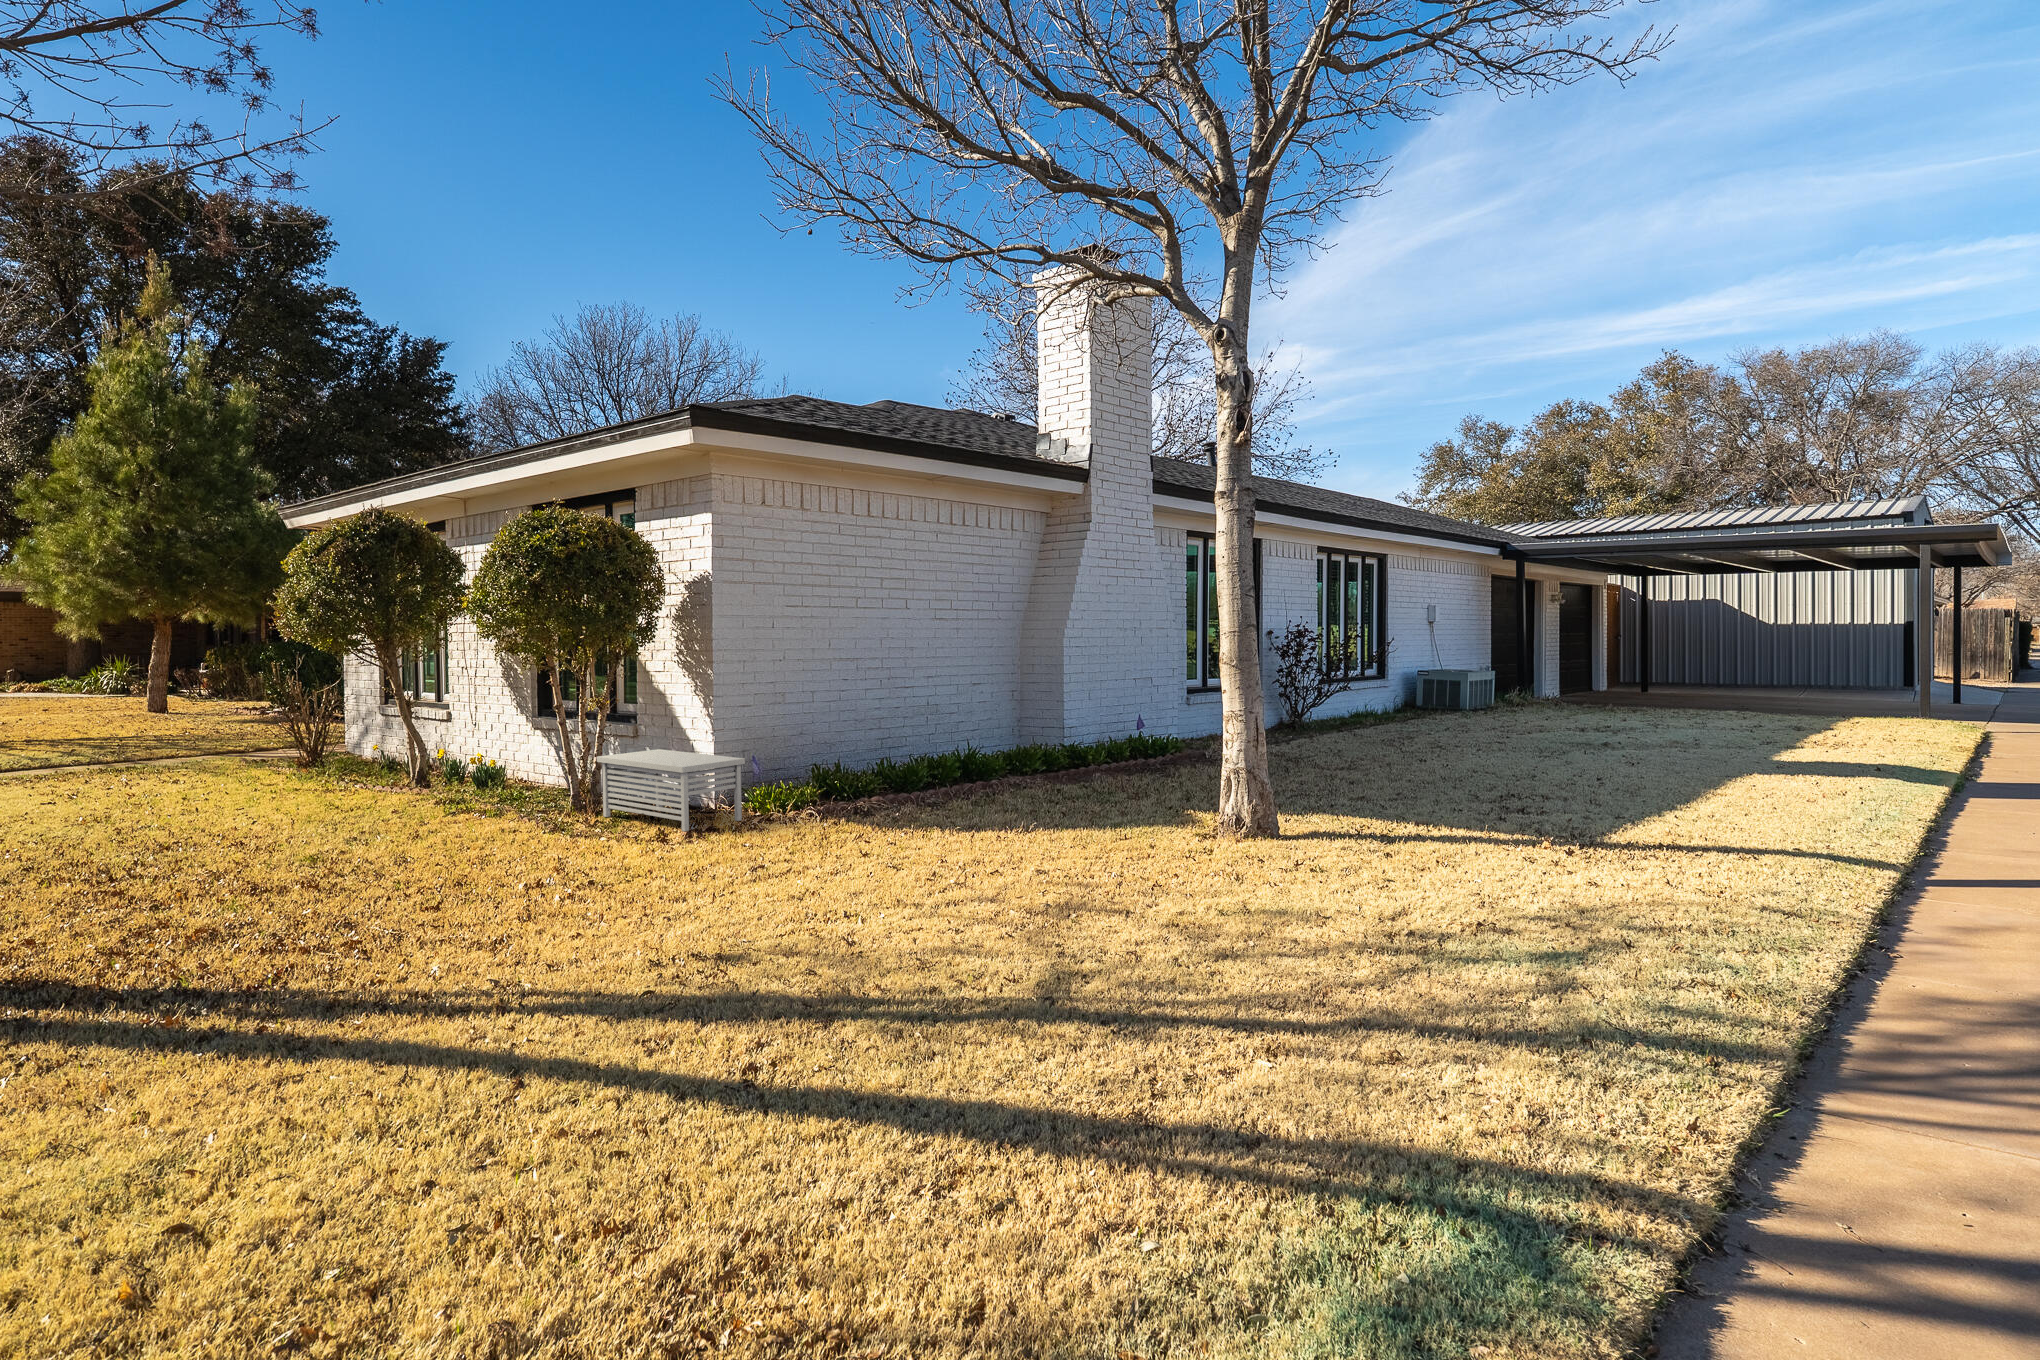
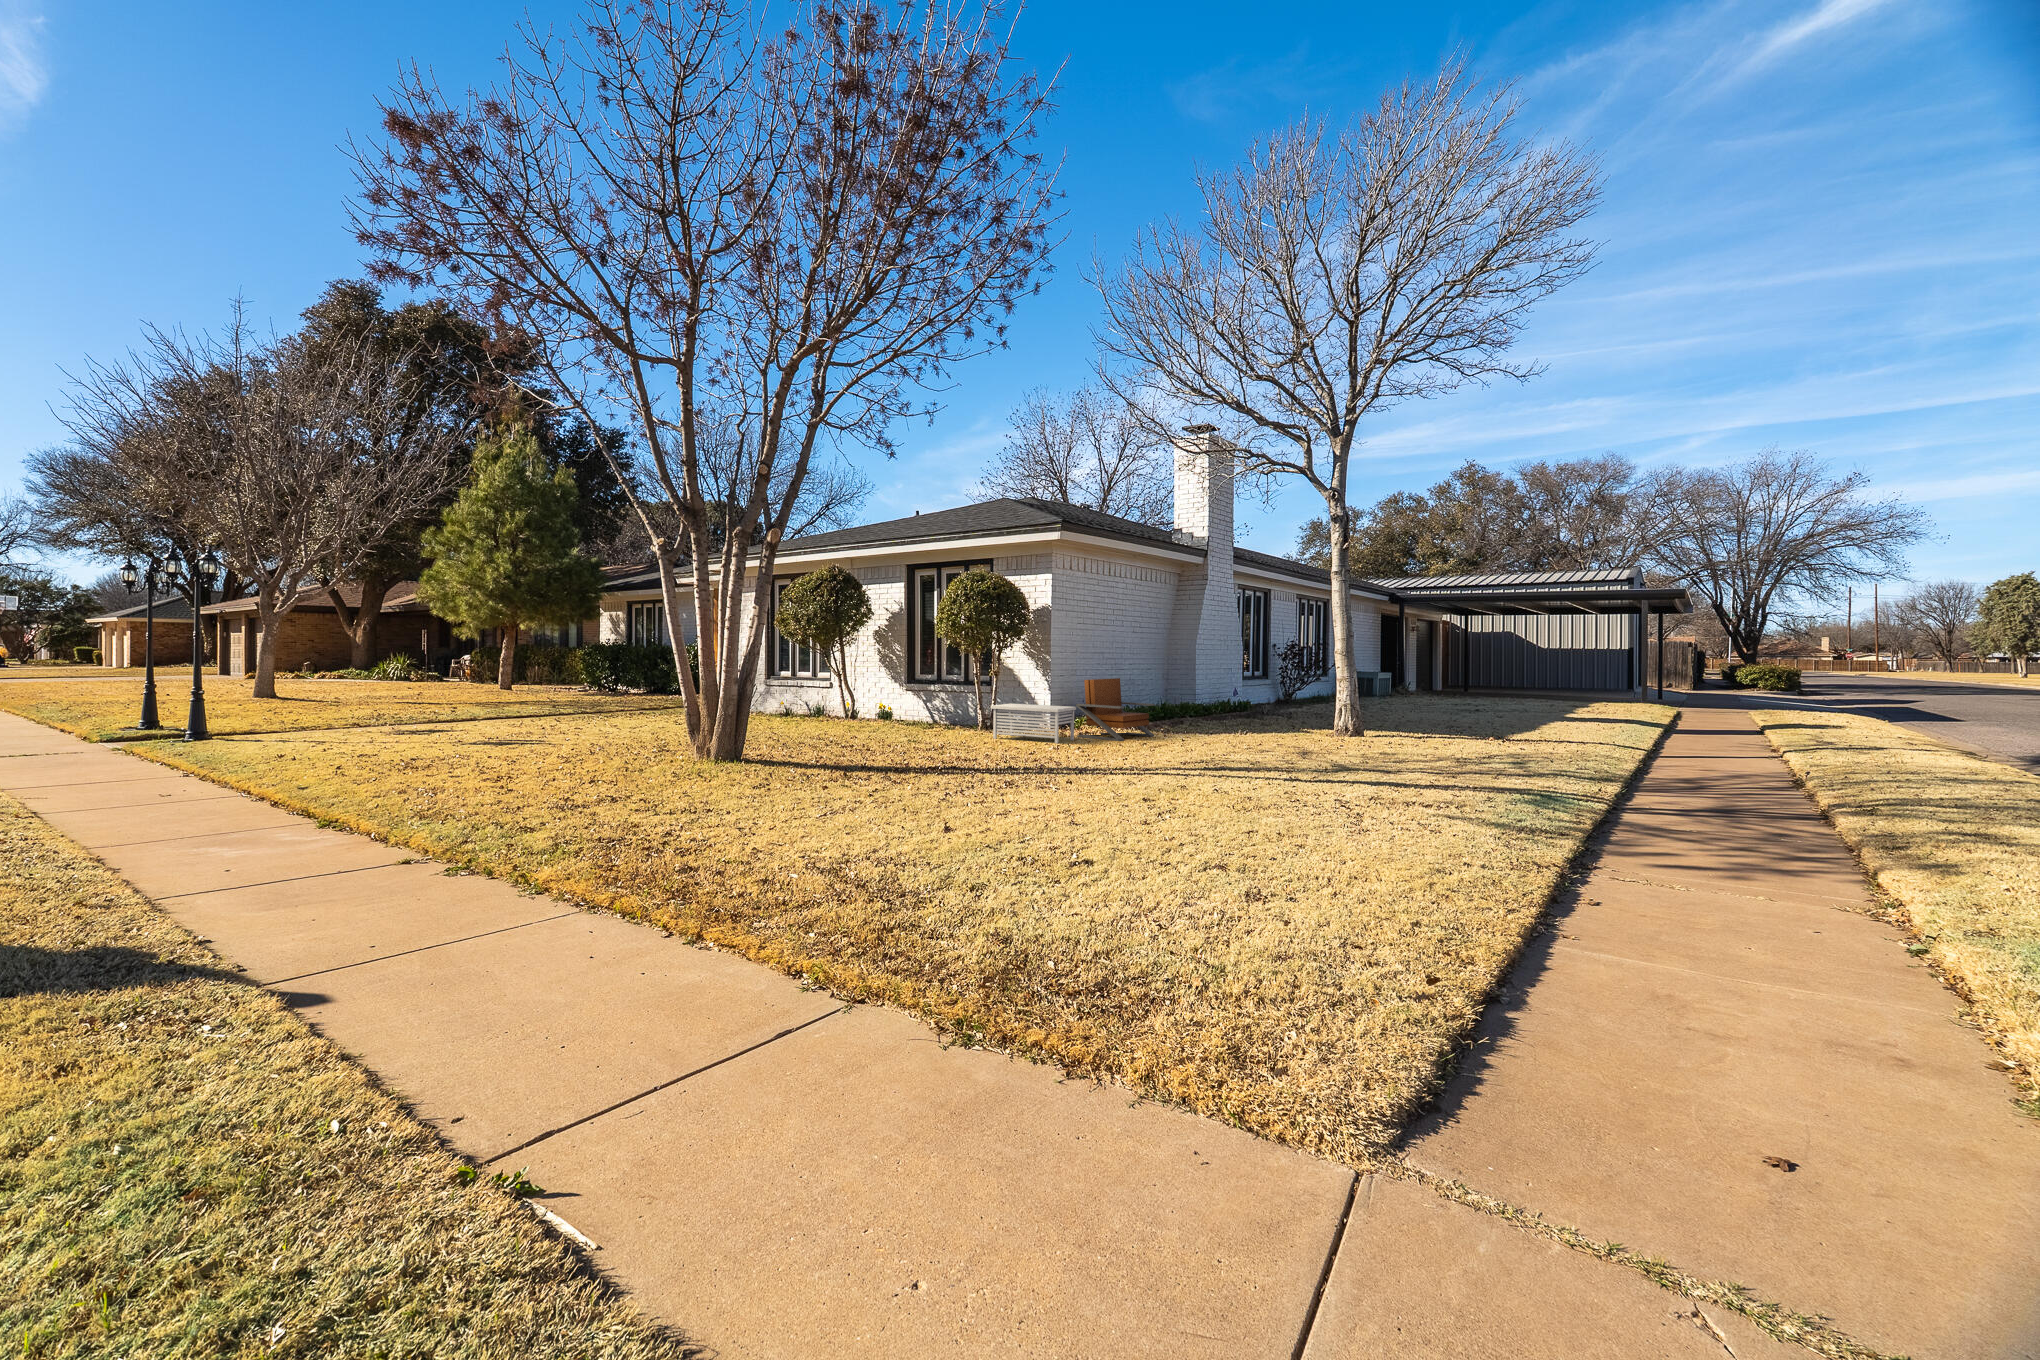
lounge chair: none [767,700,919,824] -> present [1076,678,1154,741]

